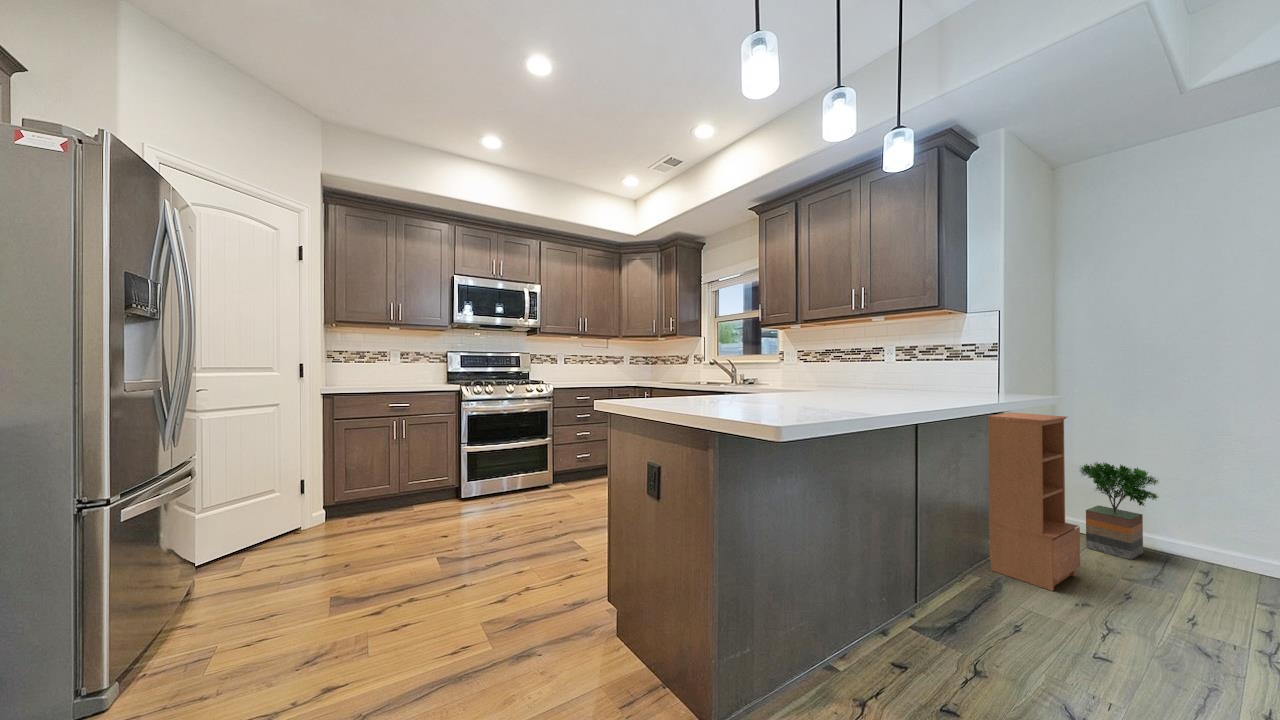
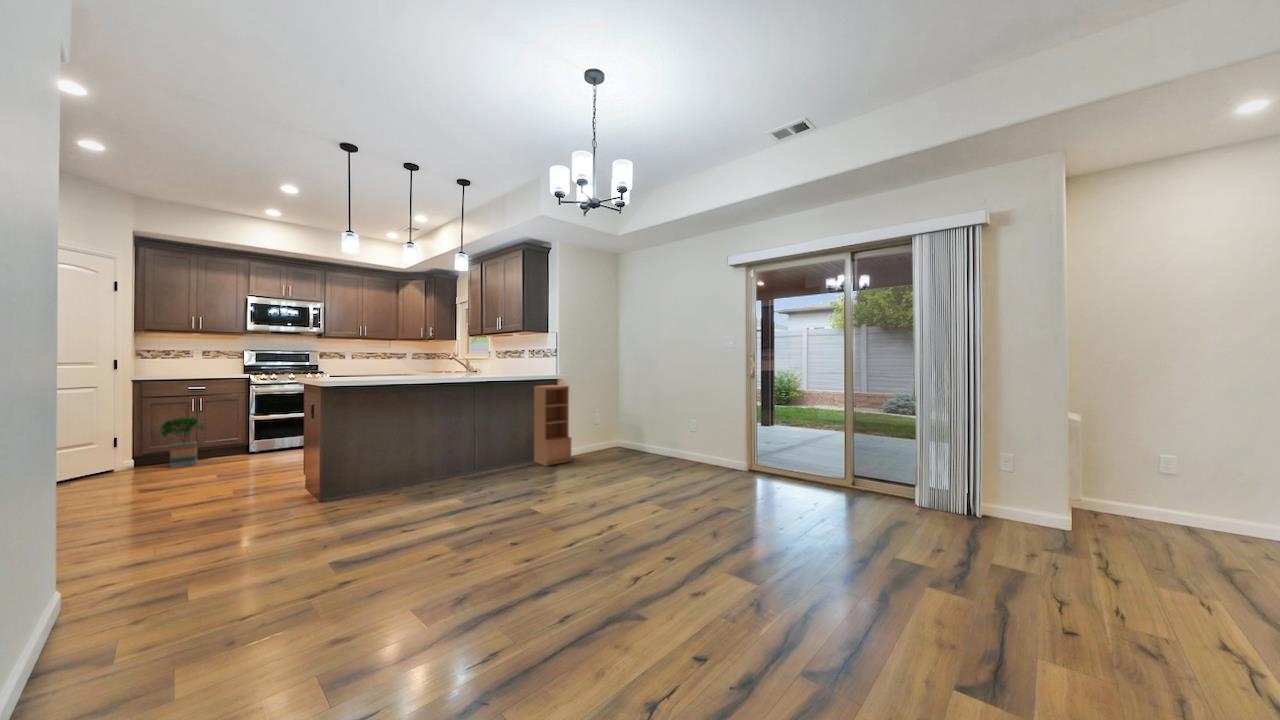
potted tree: present [1080,463,1158,560] -> present [160,417,205,467]

